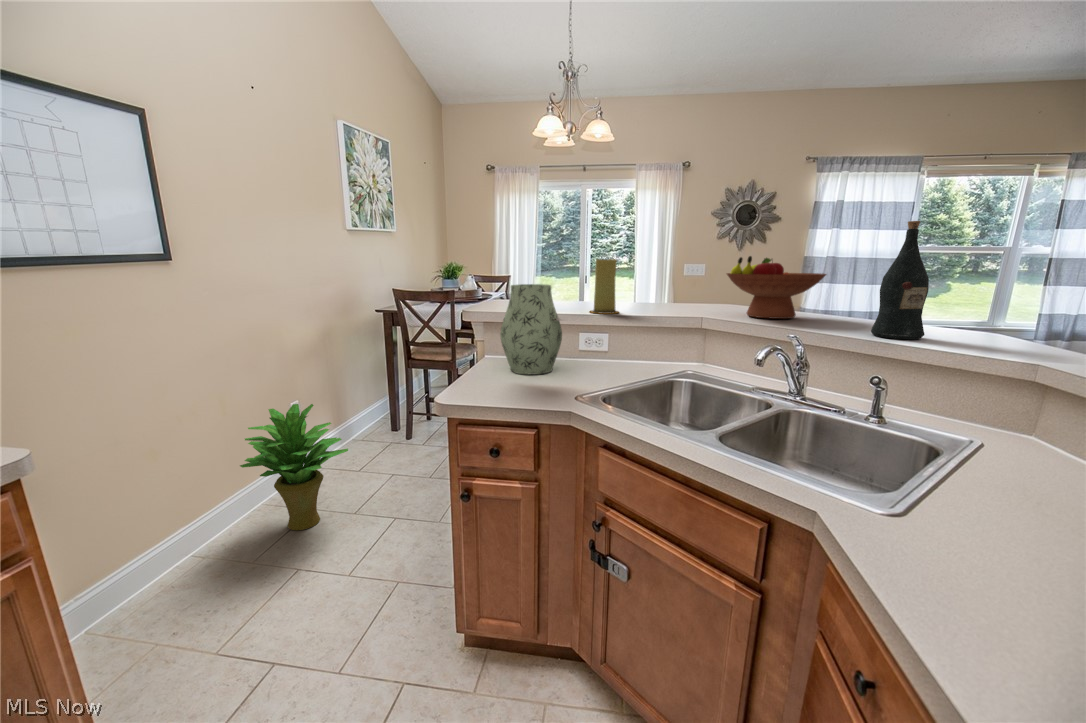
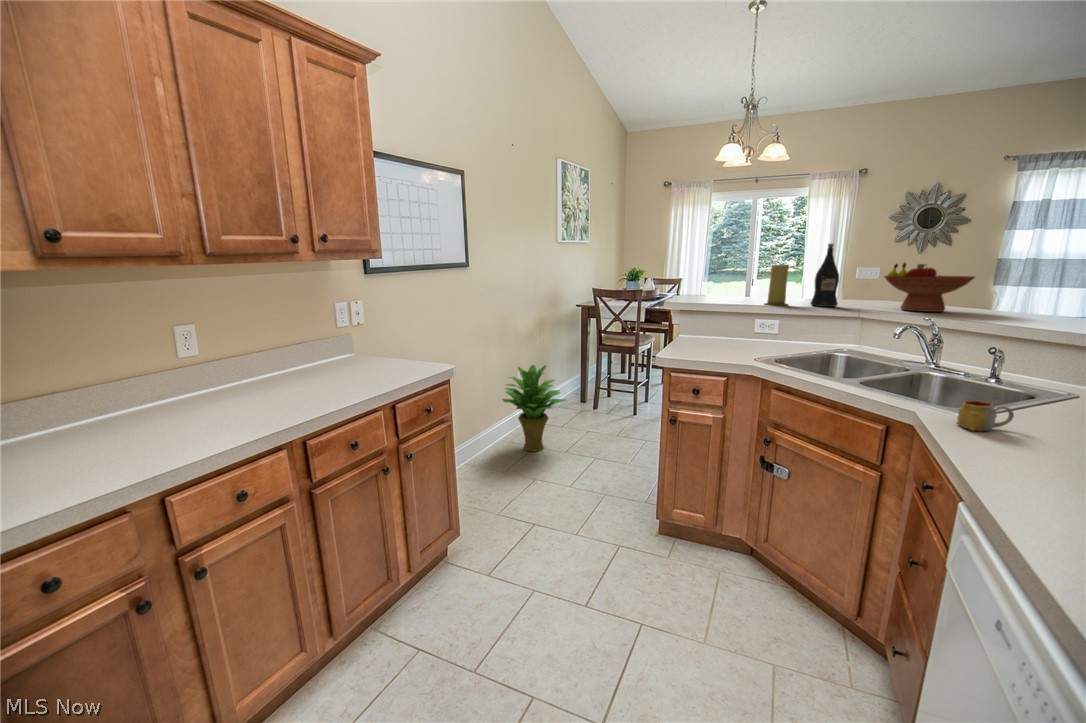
wine bottle: present [871,221,929,339] -> present [811,244,839,307]
vase: present [500,284,562,375] -> none [696,283,743,346]
mug: none [890,500,977,566] -> present [956,401,1014,431]

